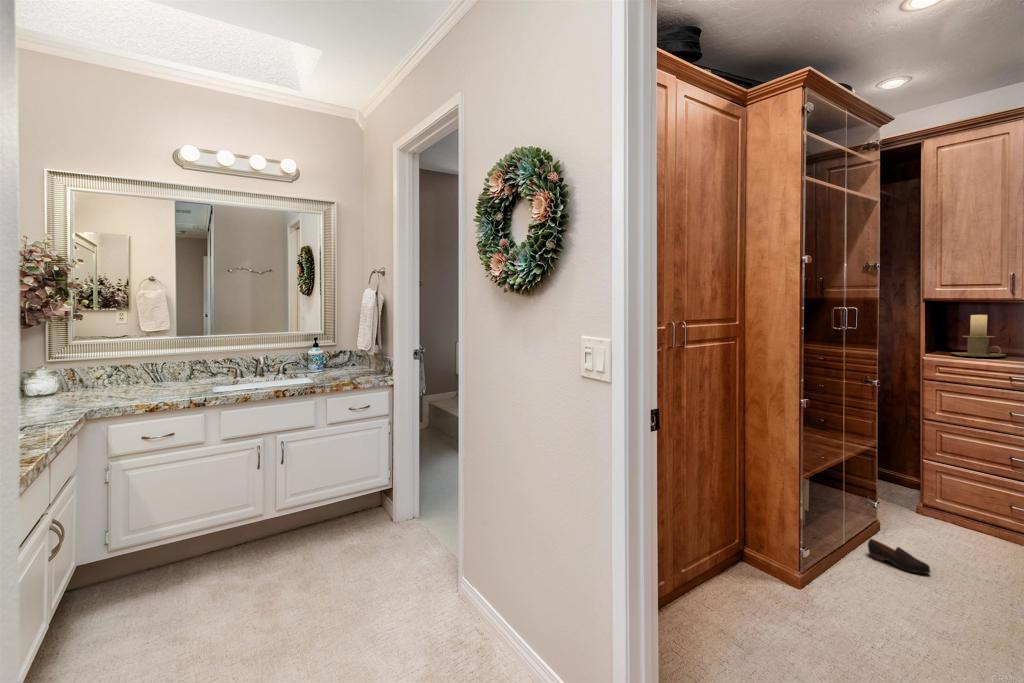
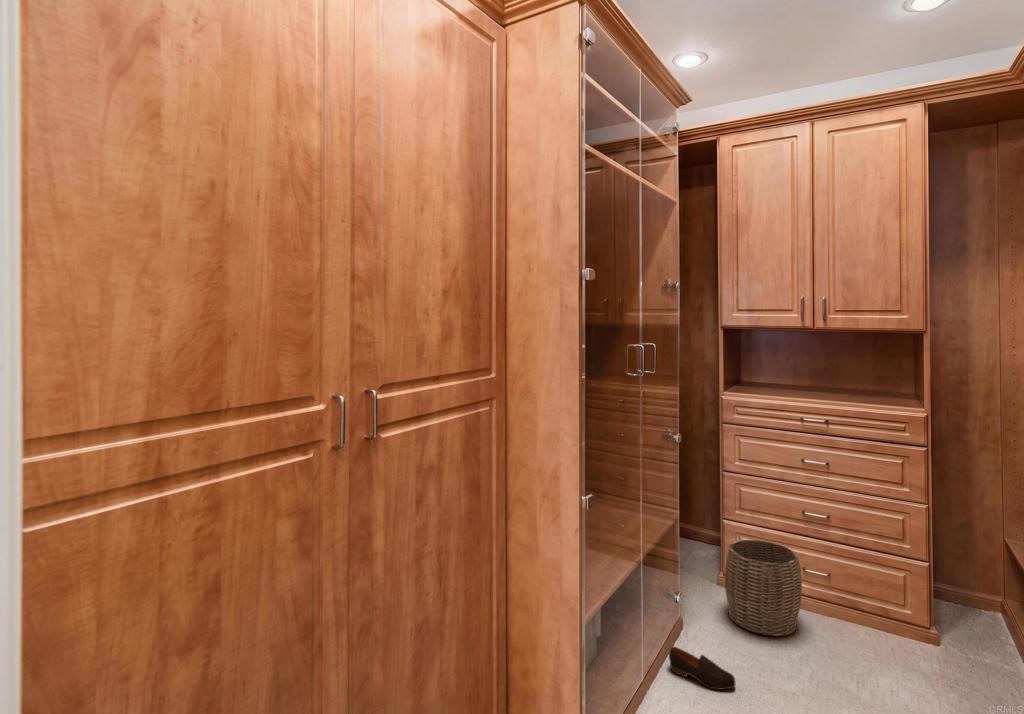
candle holder: present [952,315,1006,357] -> none [747,345,798,395]
woven basket: none [924,476,1006,553] -> present [725,540,802,636]

